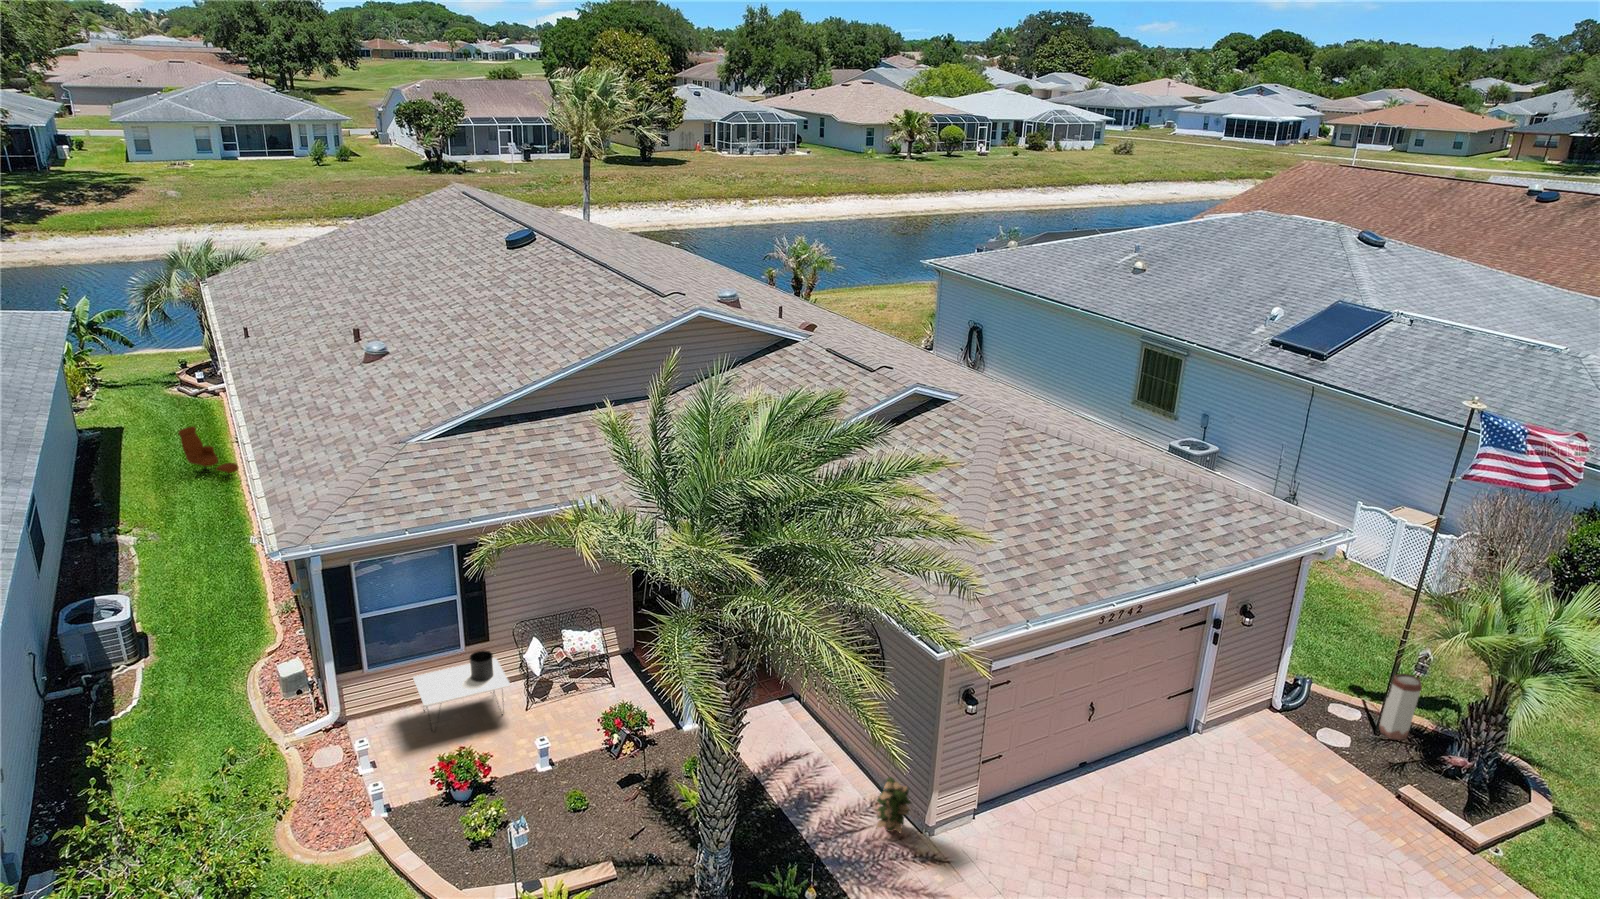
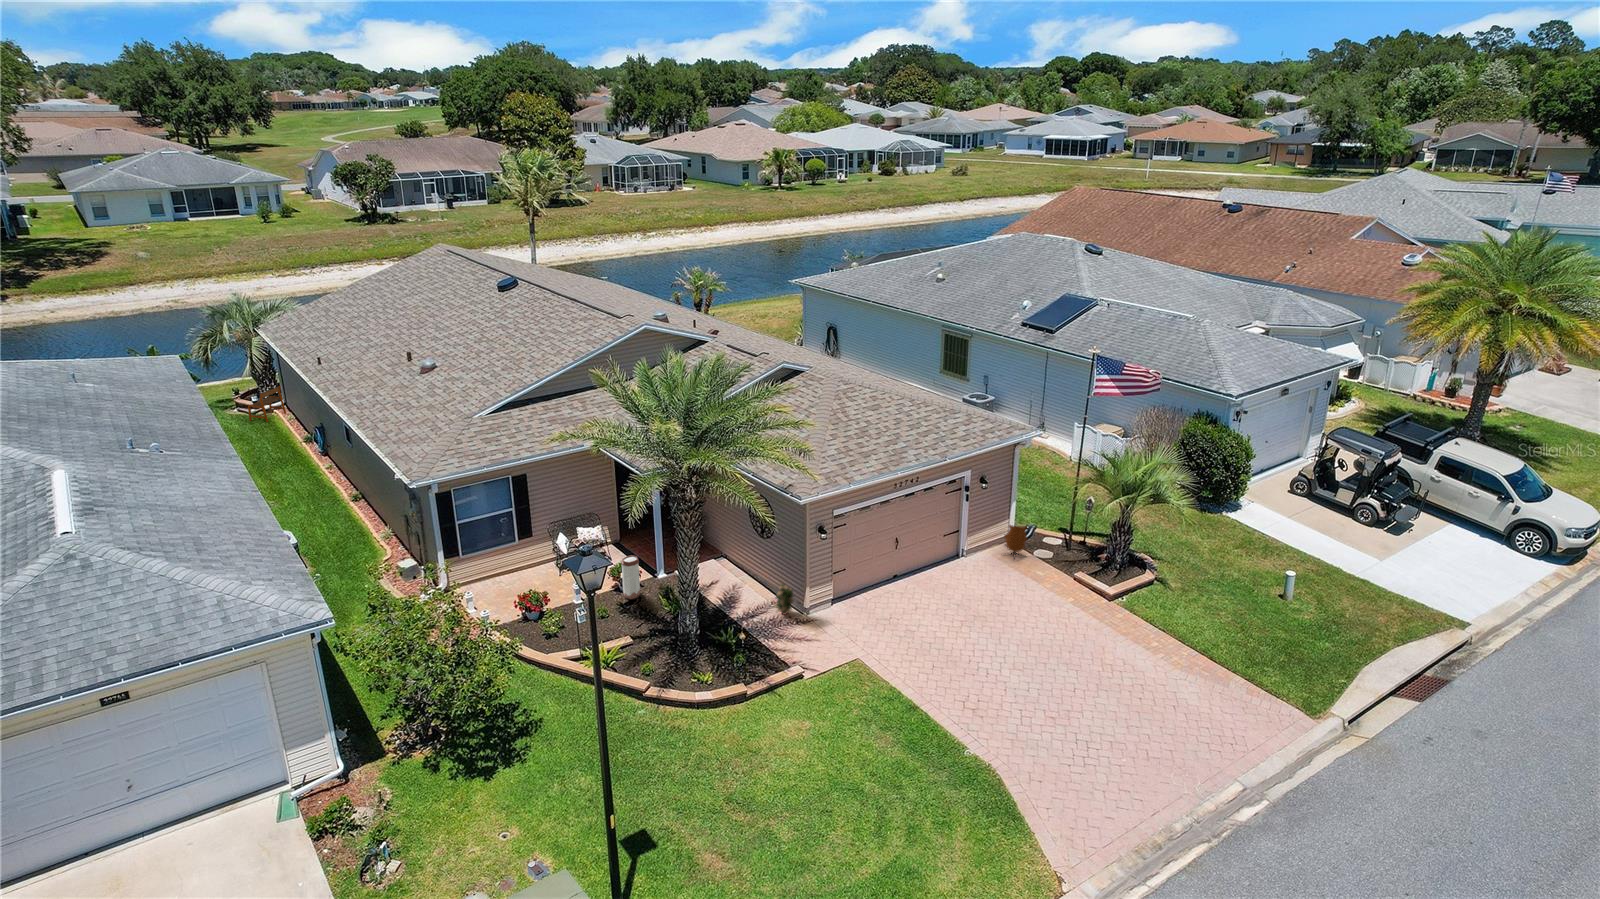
bench: none [179,361,233,409] -> present [248,386,286,422]
lounge chair: present [178,426,238,477] -> present [1004,525,1027,557]
side table: present [413,651,510,715] -> none [488,542,549,592]
trash can: present [1379,673,1422,740] -> present [621,555,640,599]

